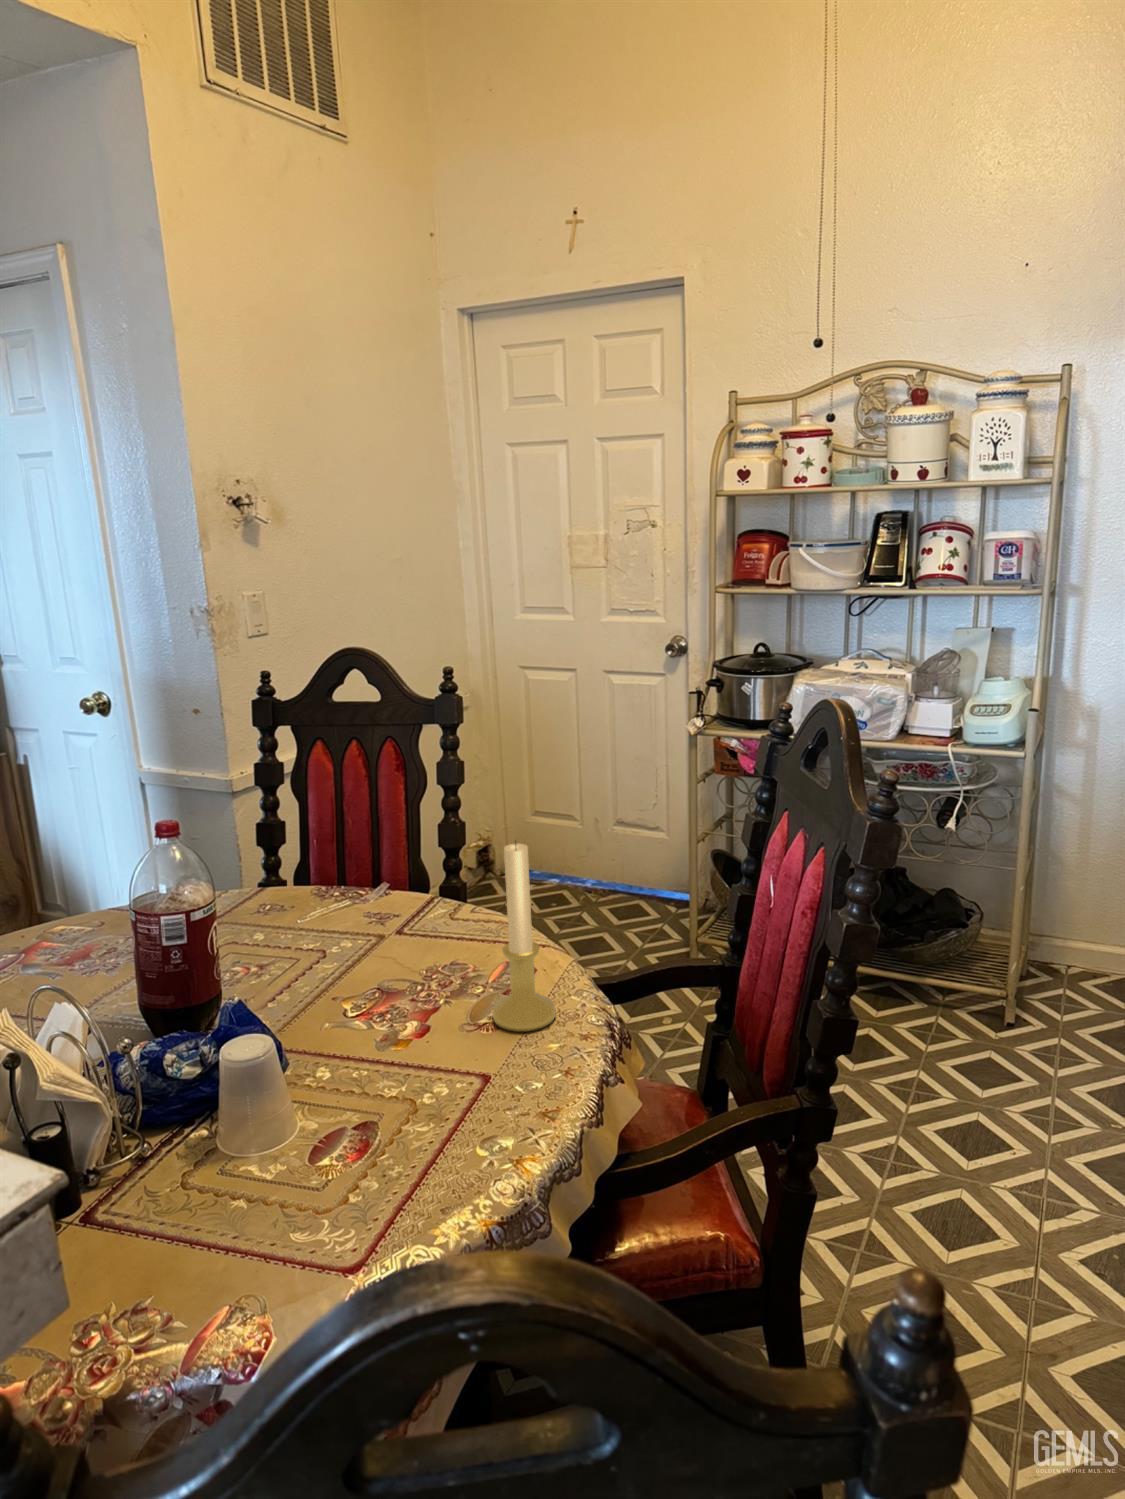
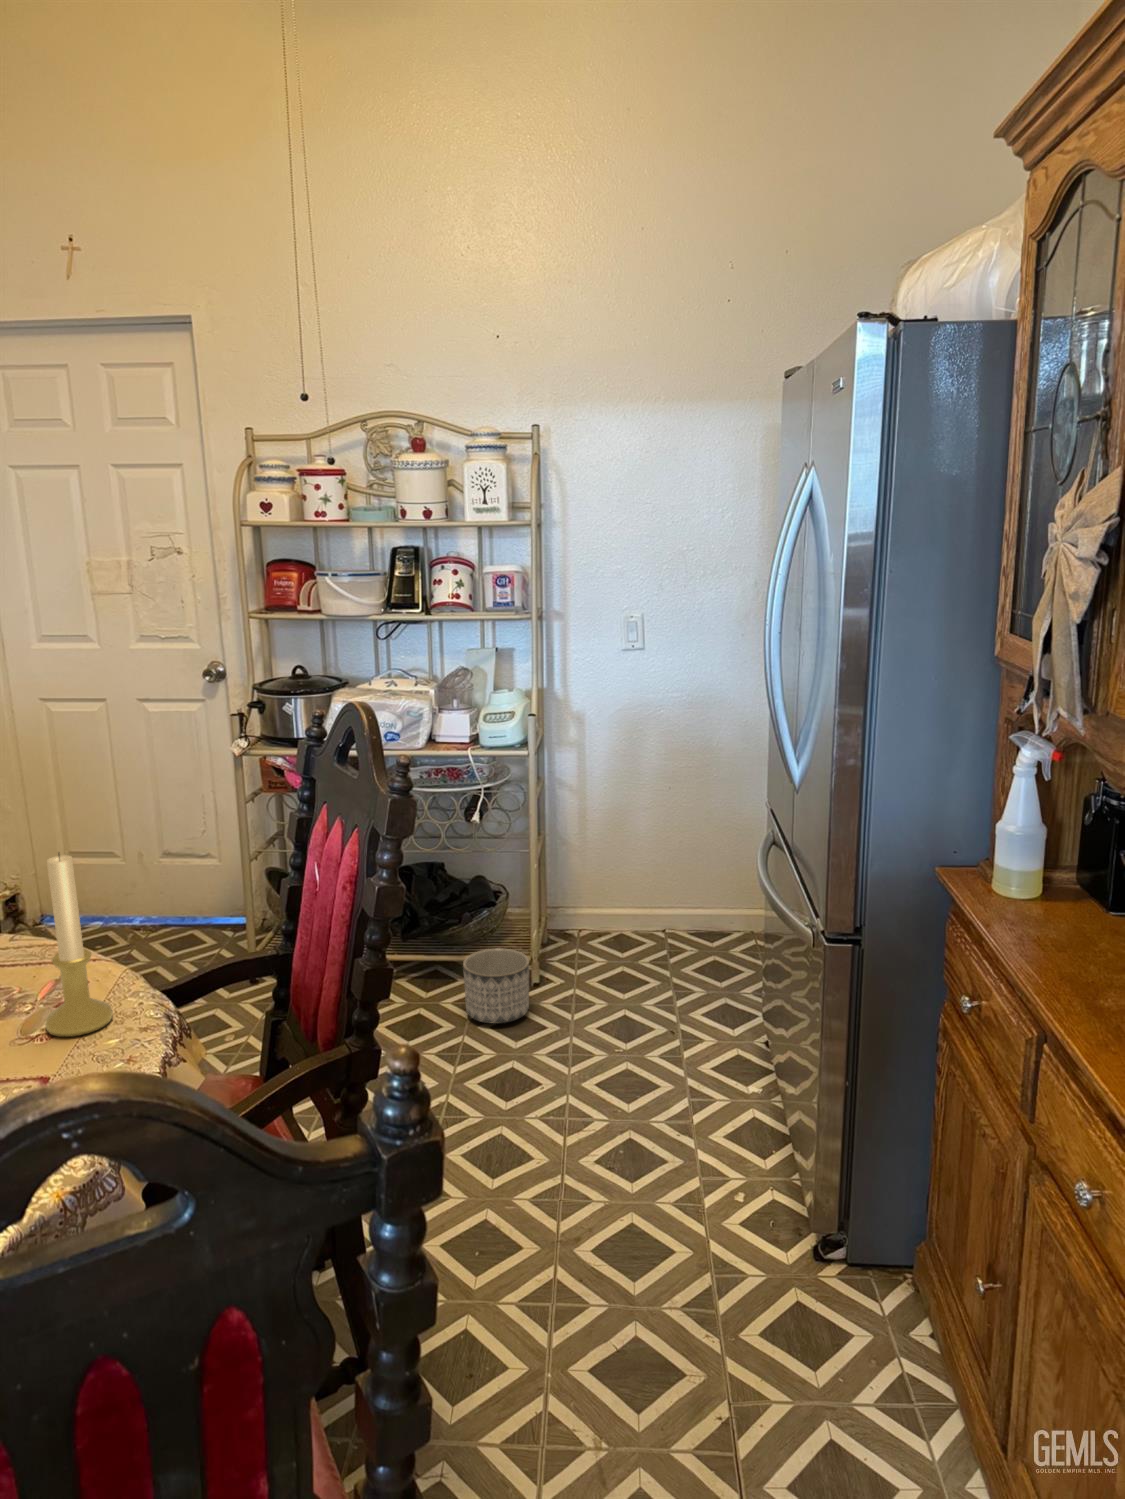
planter: none [923,975,1005,1064] -> present [463,948,529,1024]

